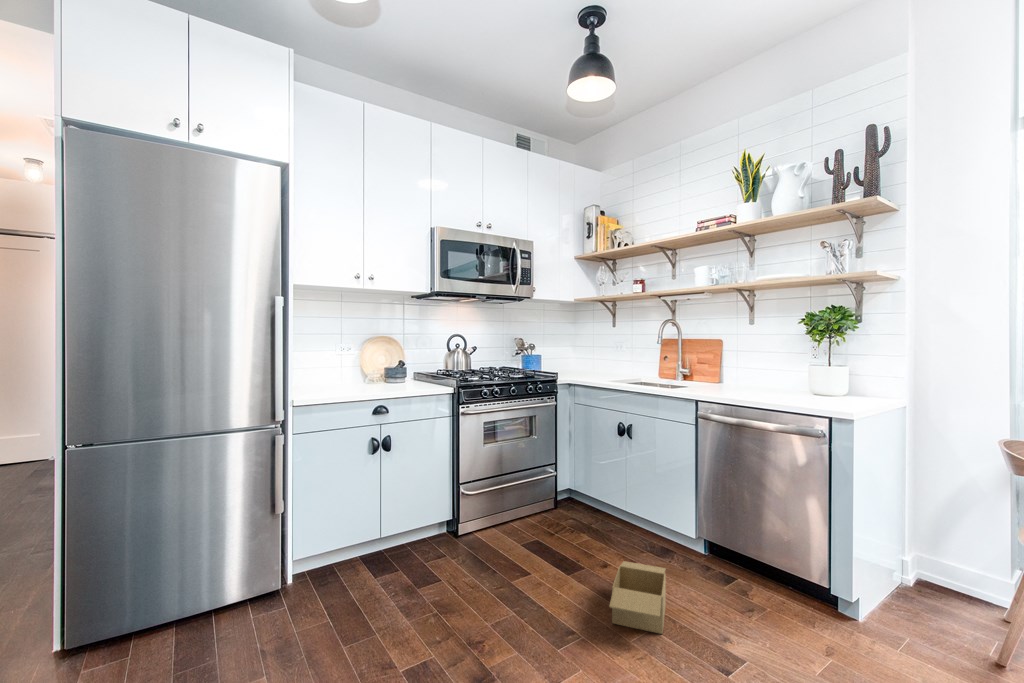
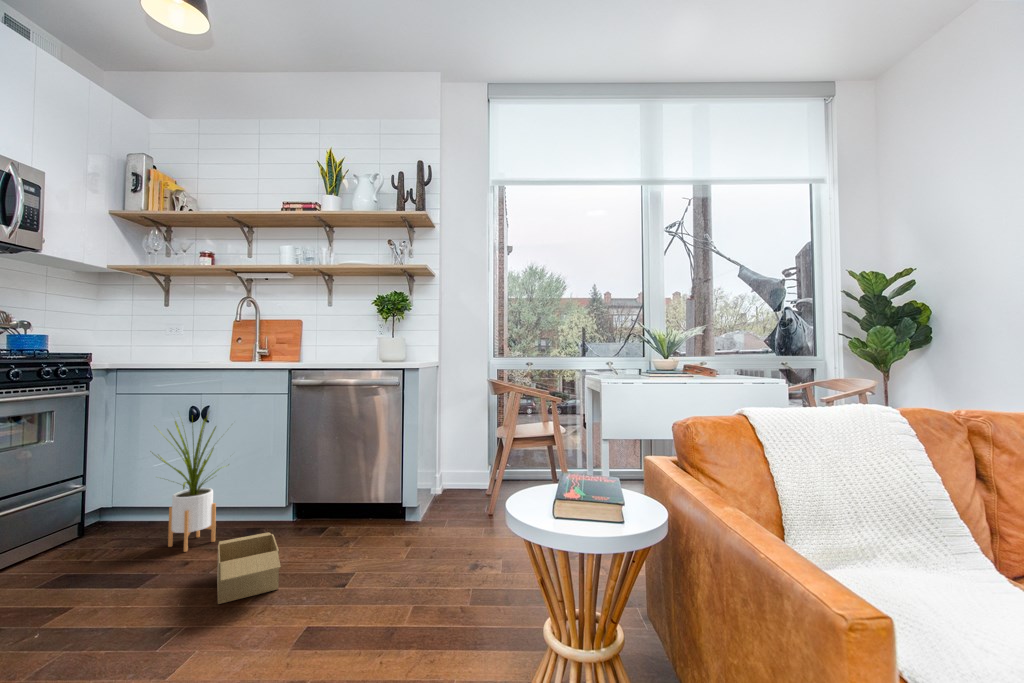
house plant: none [582,431,647,555] -> present [152,416,219,552]

